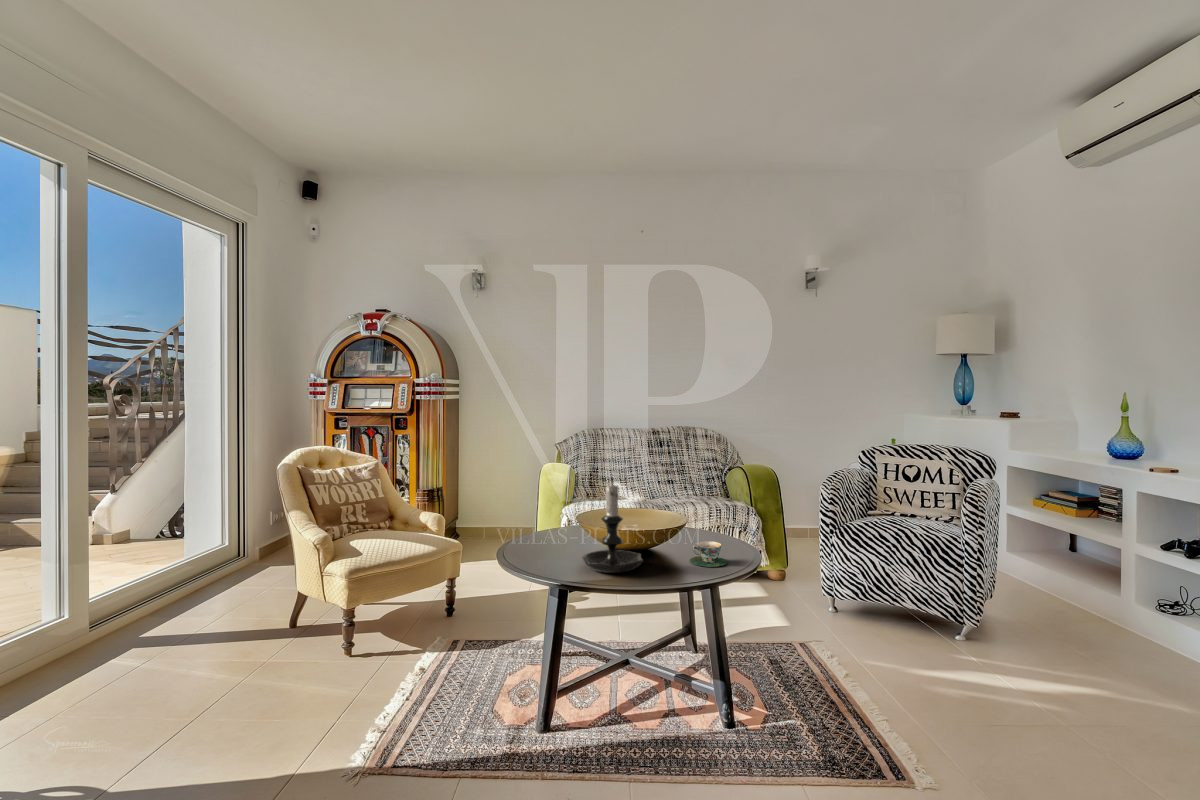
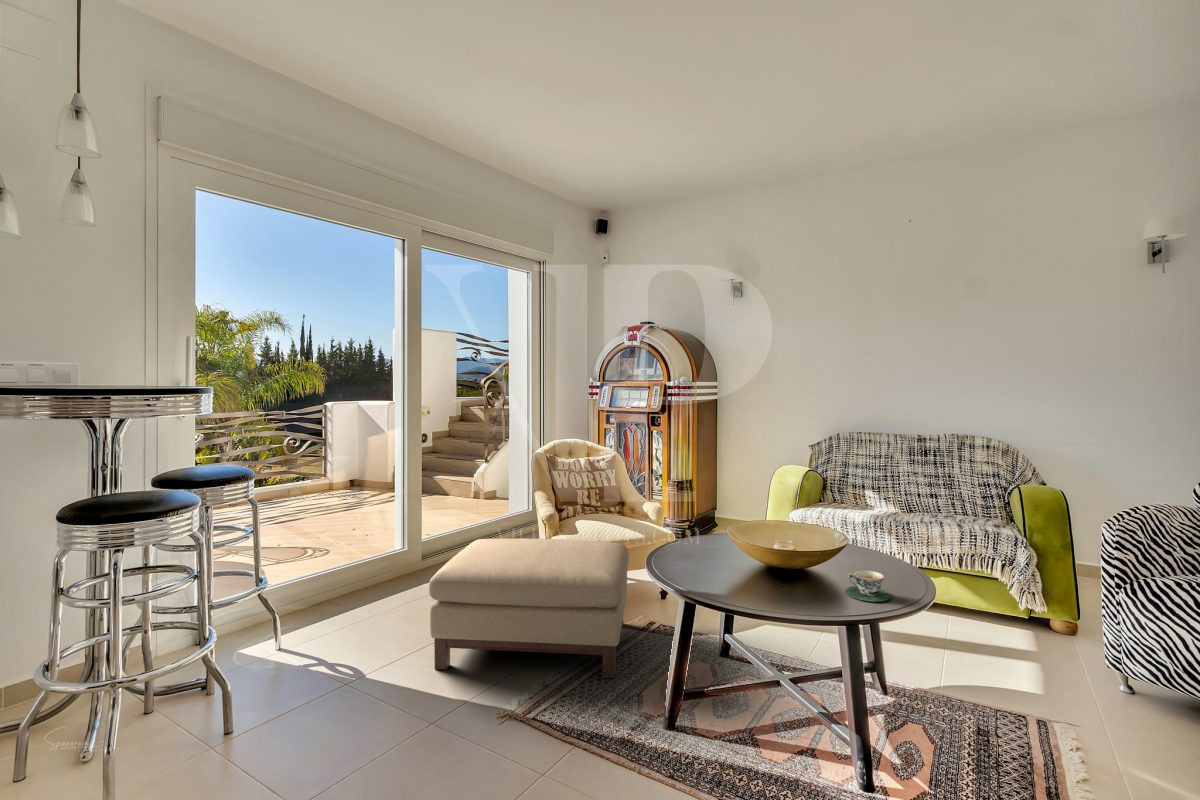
candle holder: present [582,482,643,573] -> none [719,491,785,589]
ottoman: none [210,557,461,749] -> present [429,538,629,678]

